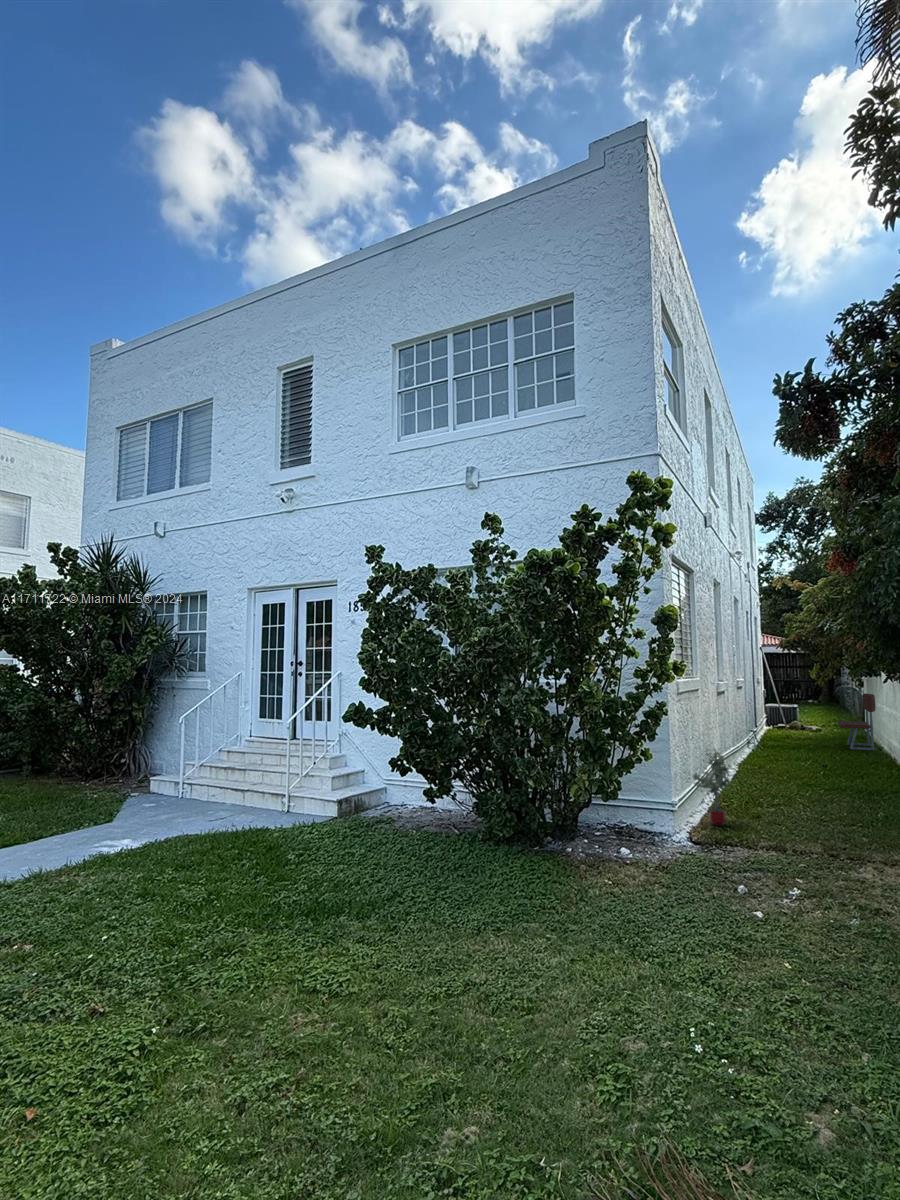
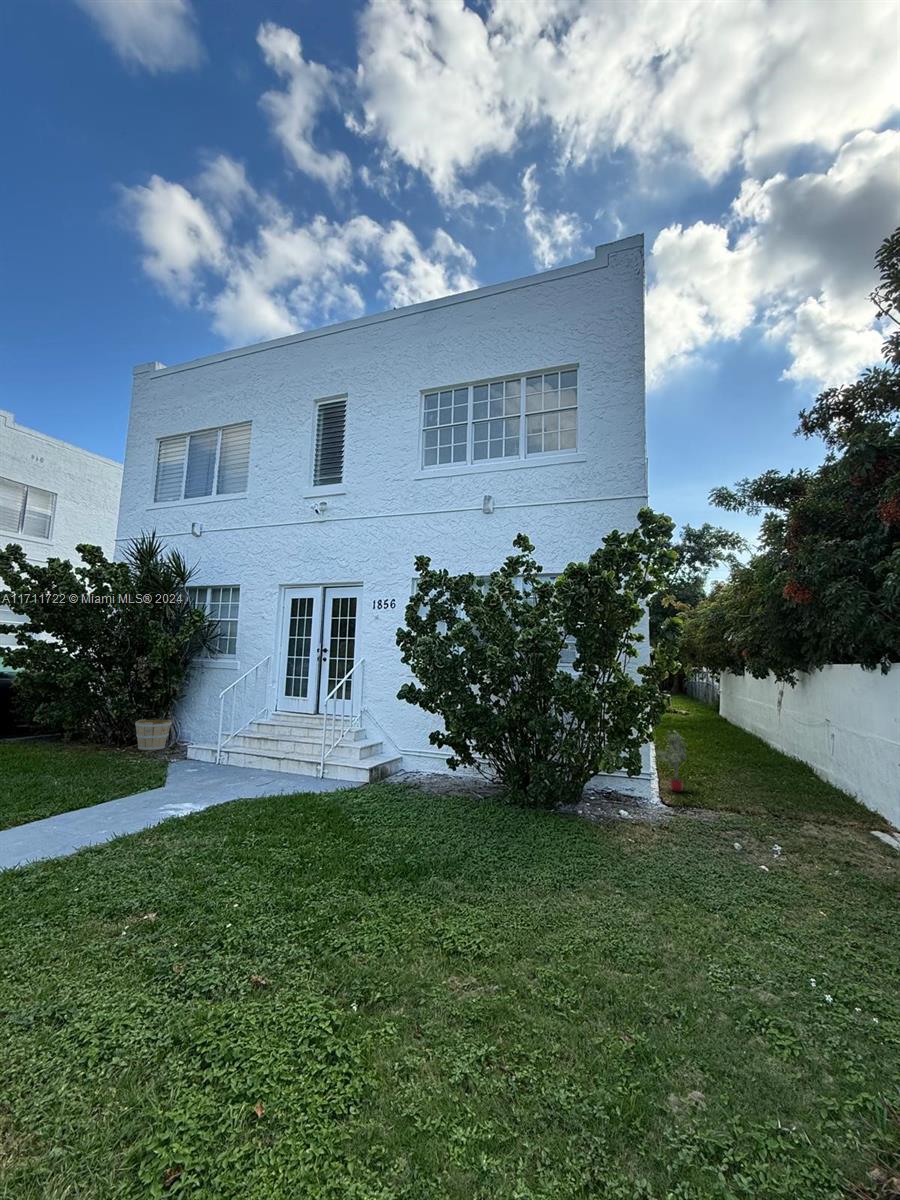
bench: present [838,693,875,750] -> none [709,689,738,732]
wooden bucket: none [97,750,139,785] -> present [135,719,172,750]

